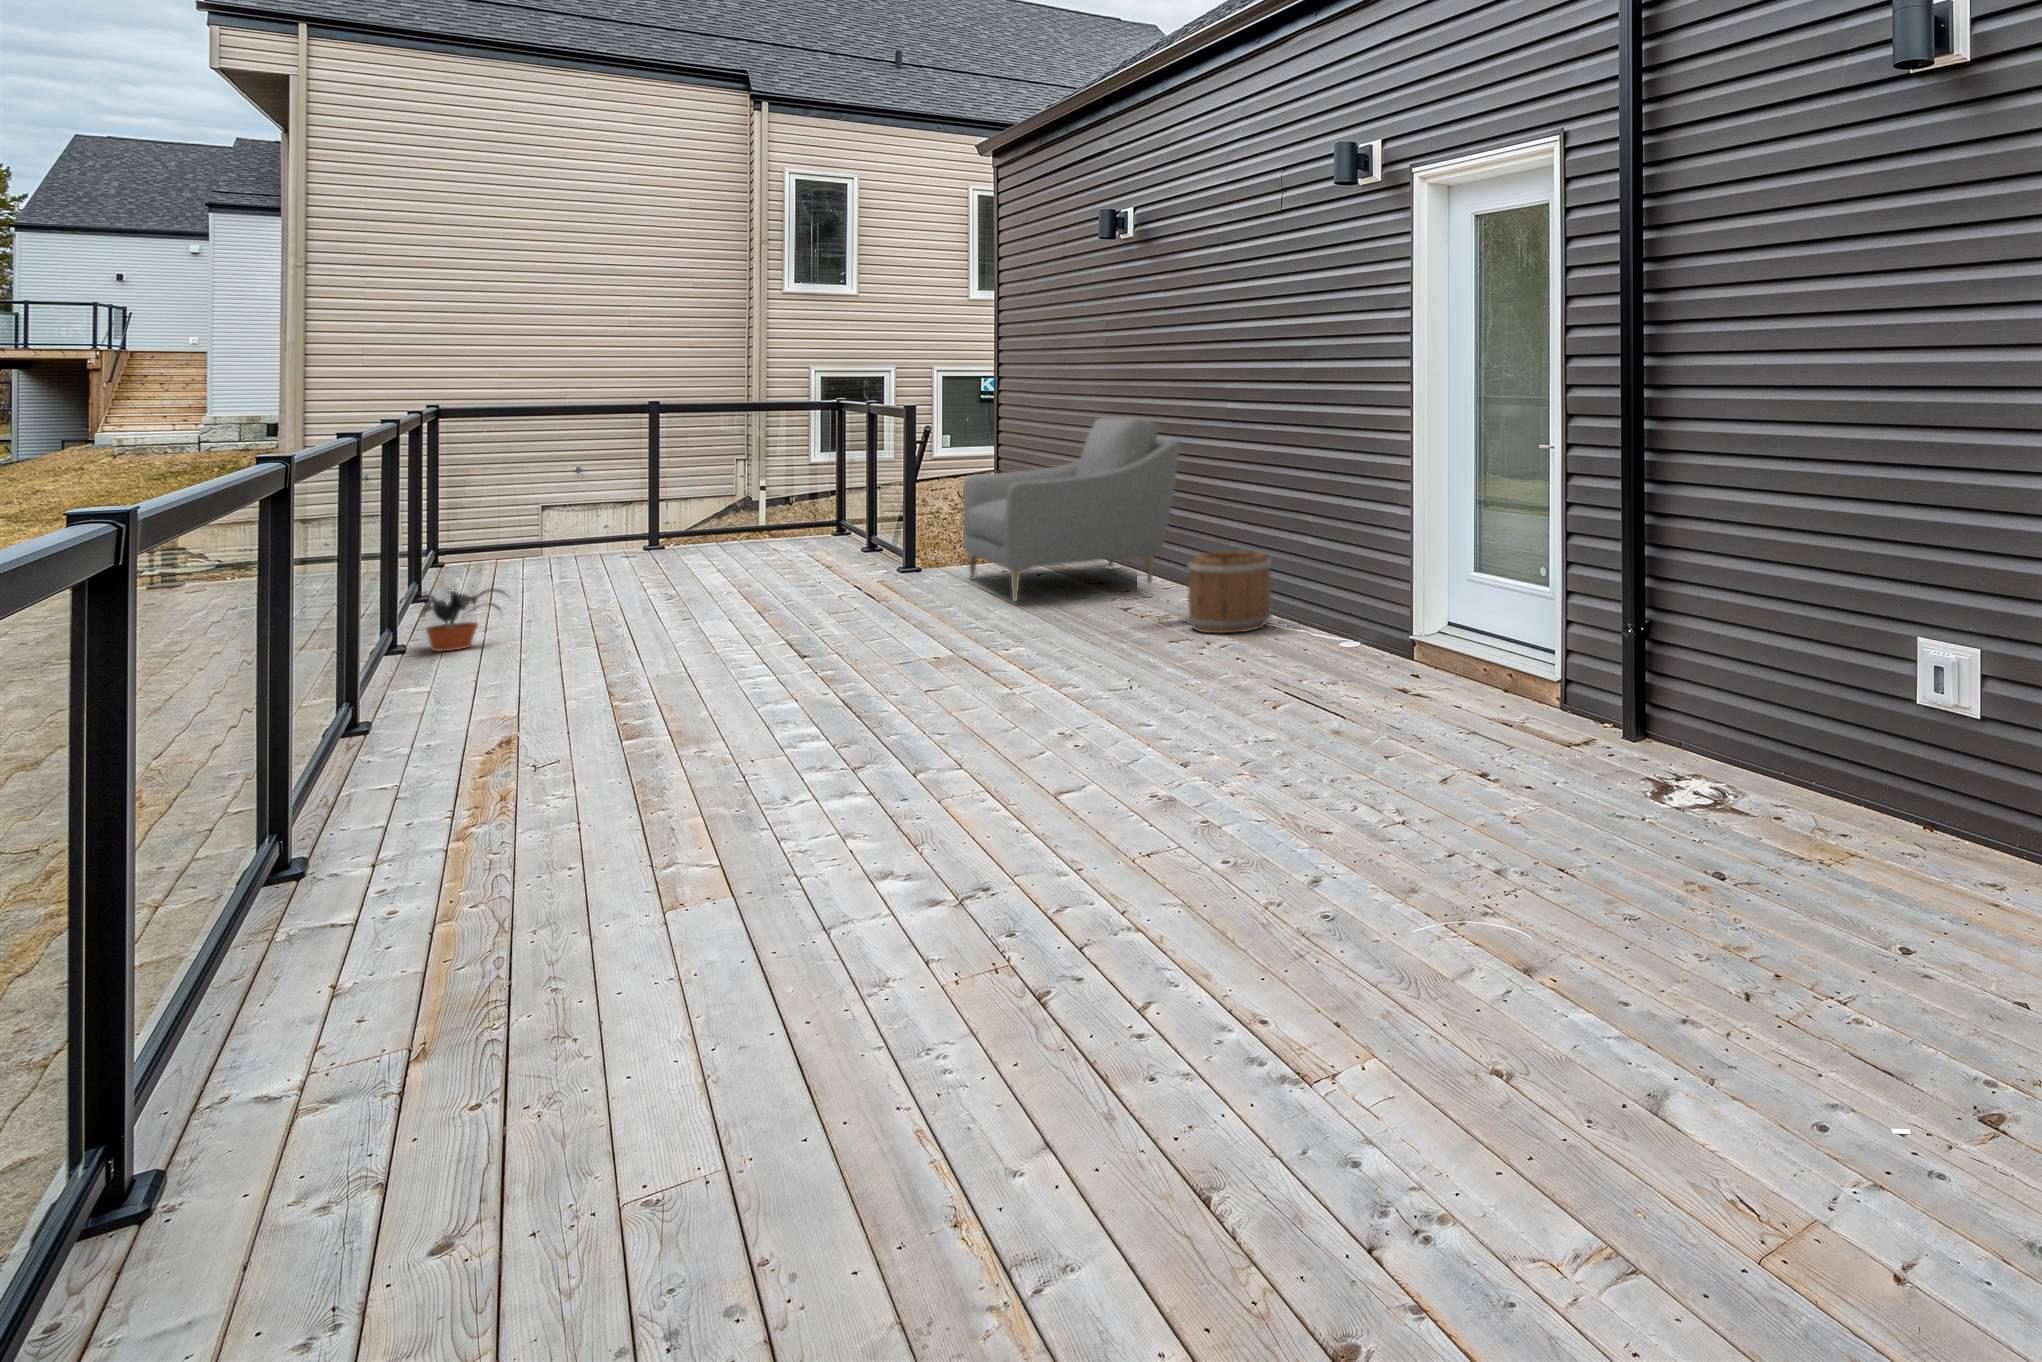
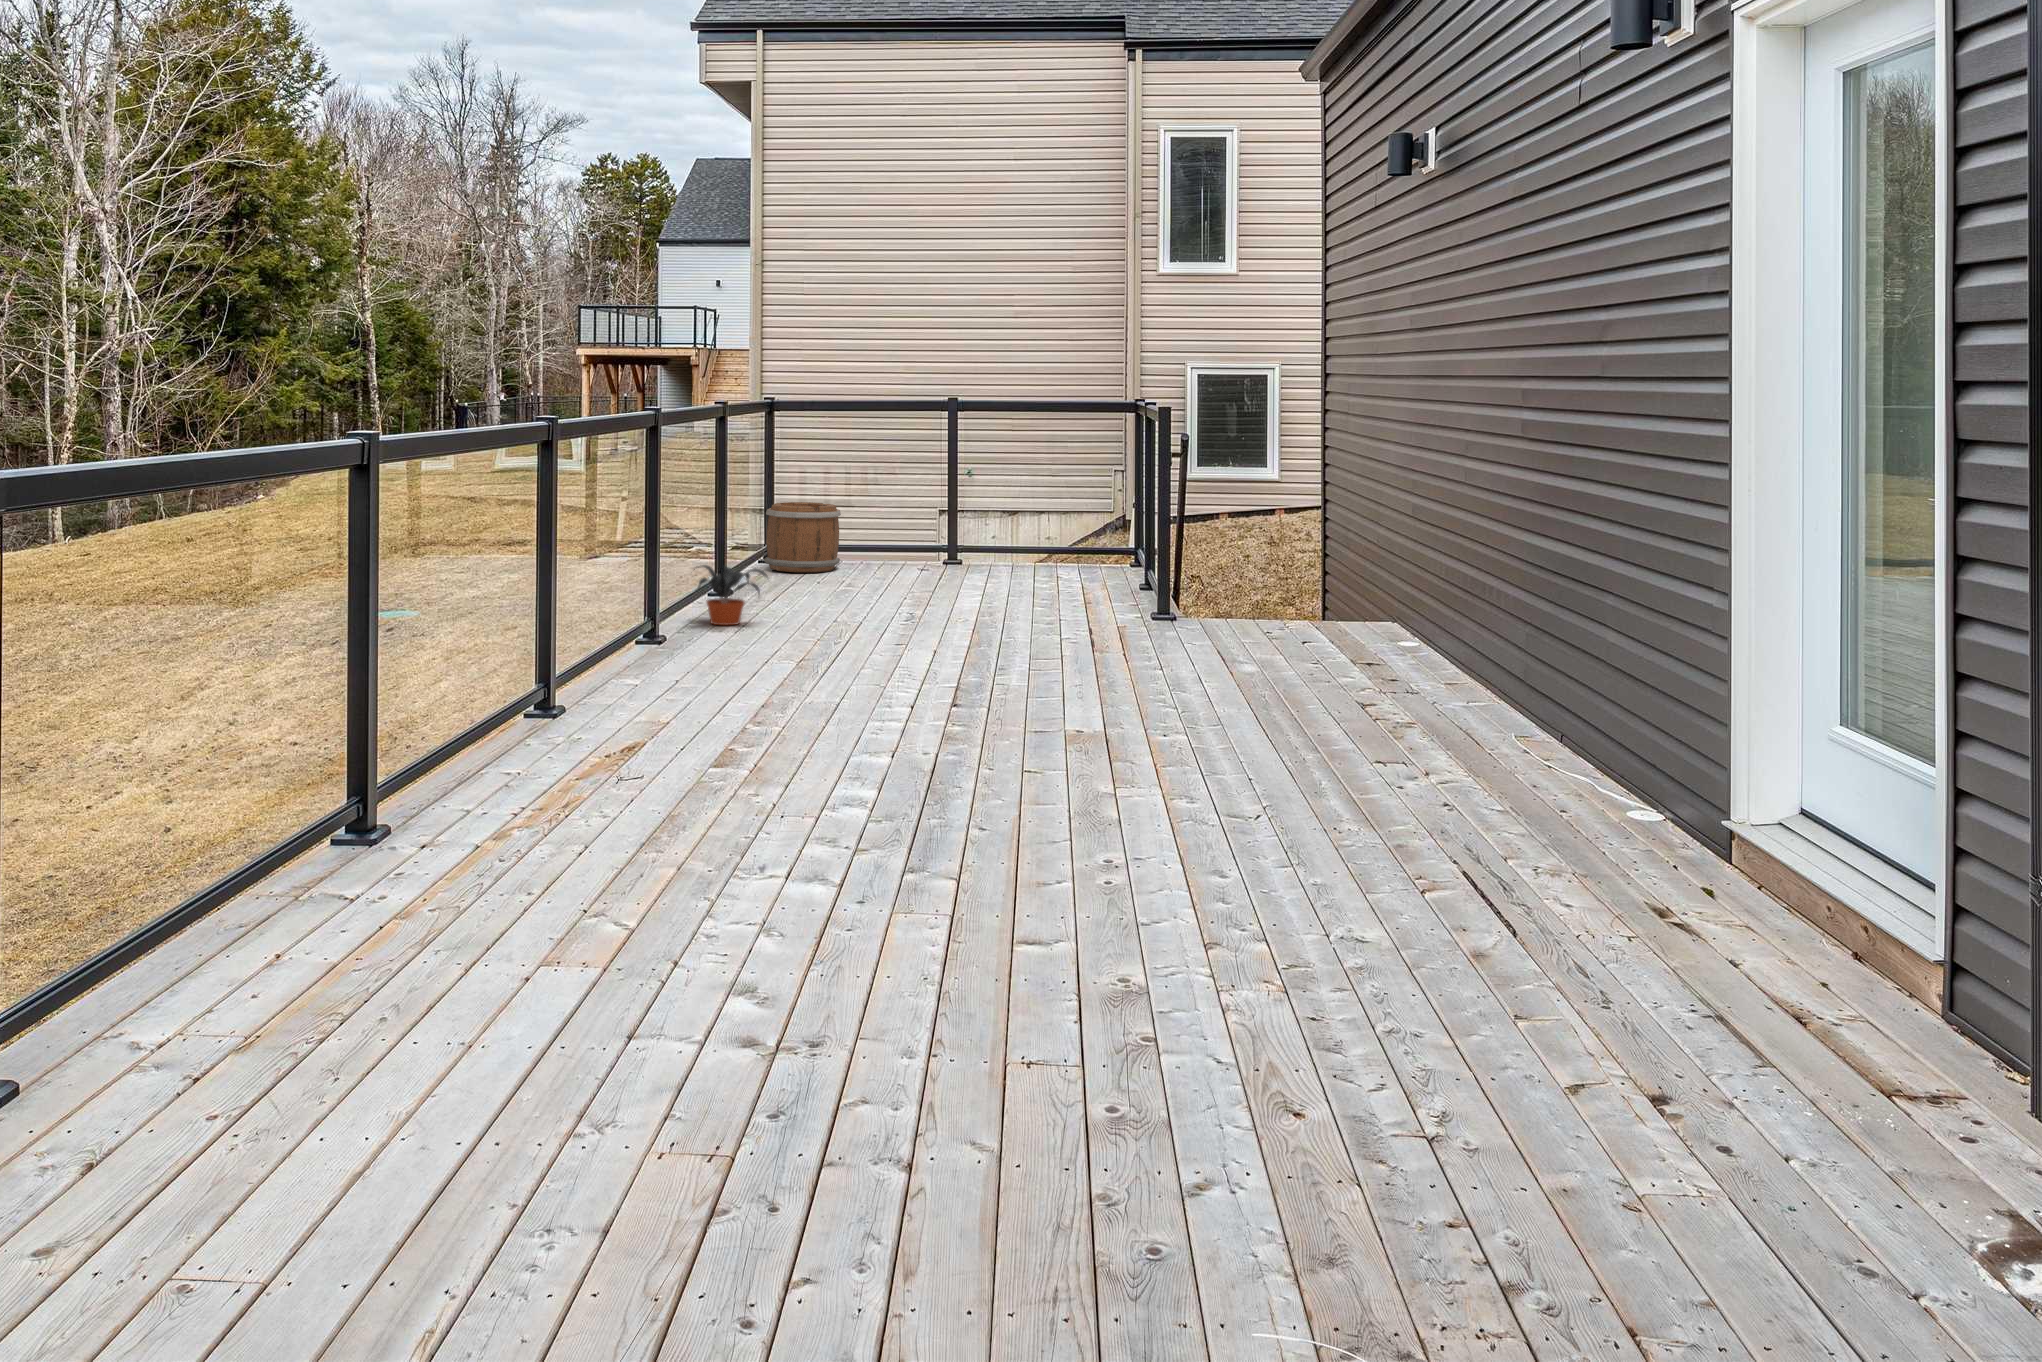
chair: present [963,417,1181,601] -> none [1217,422,1479,661]
bucket: present [1186,551,1272,633] -> present [764,502,841,572]

